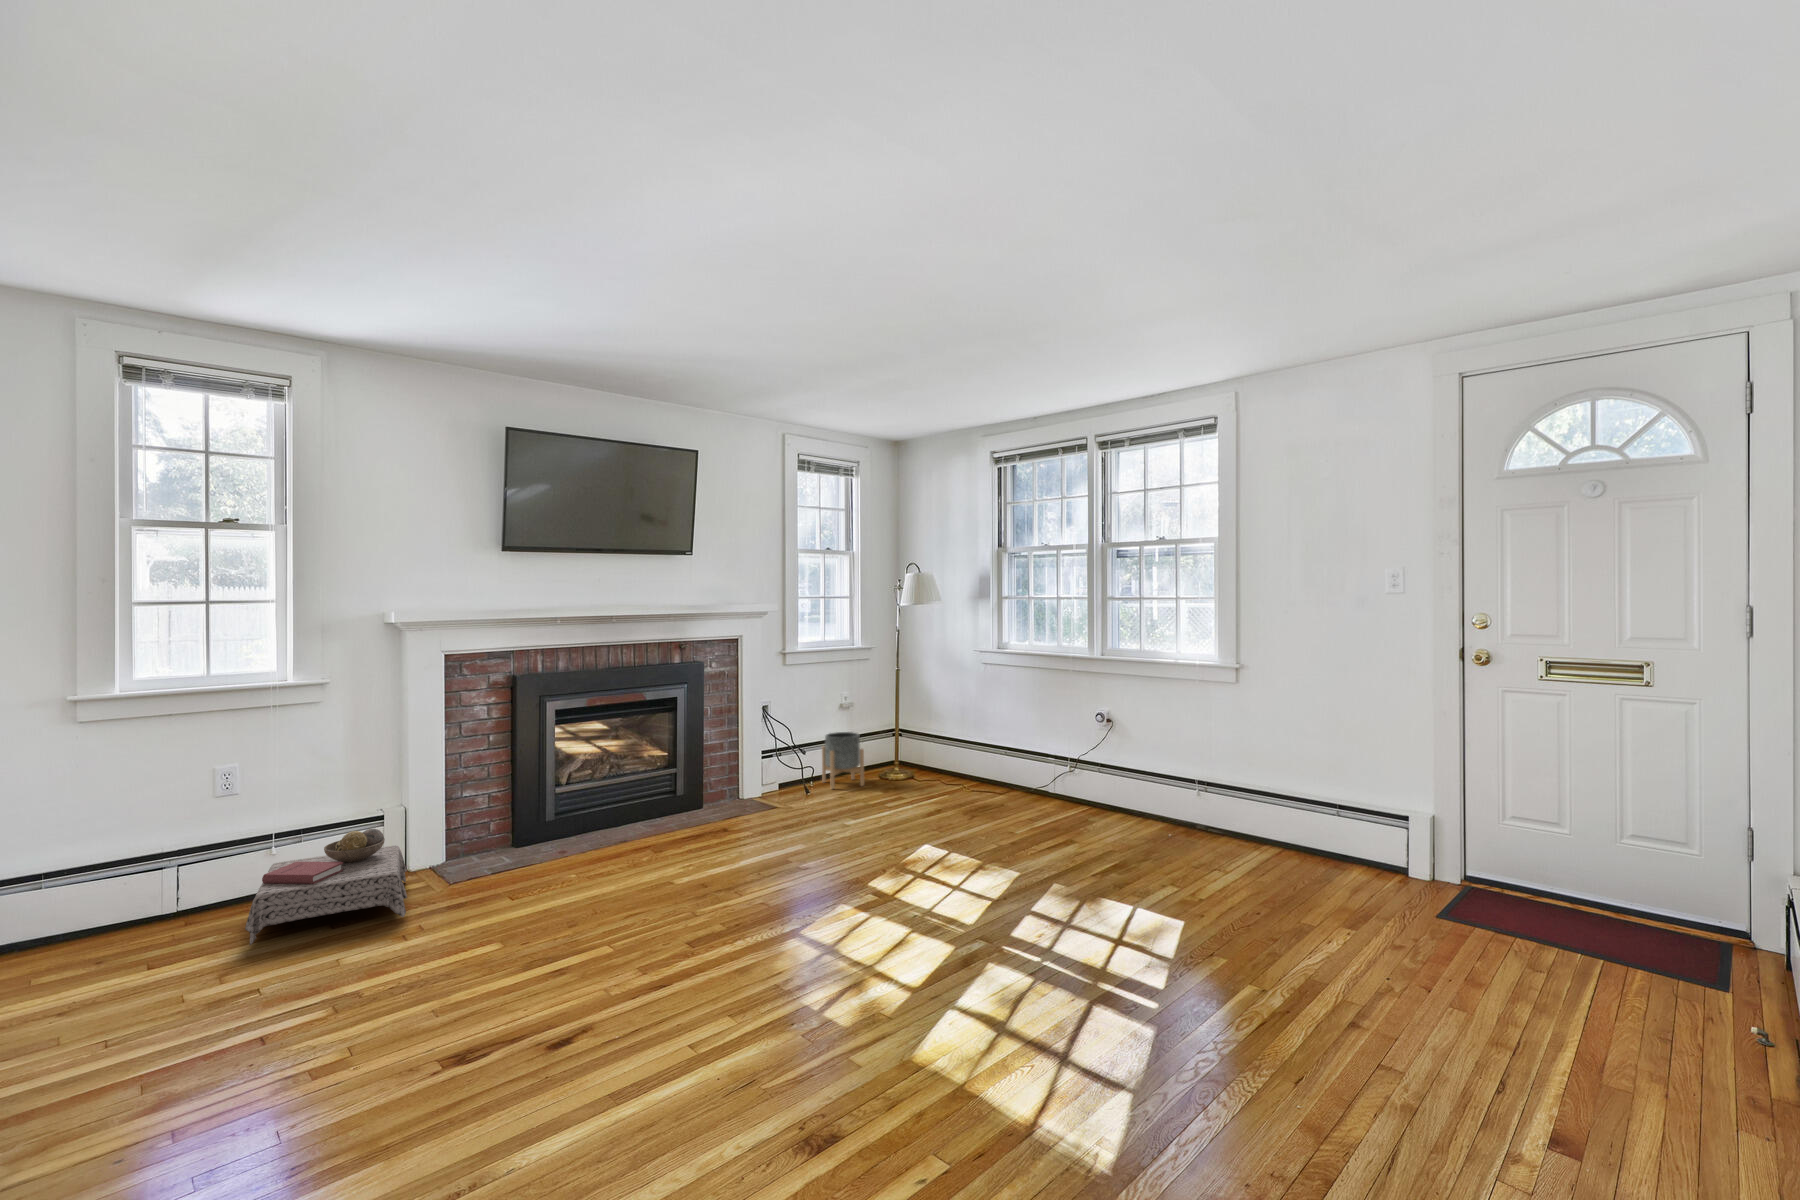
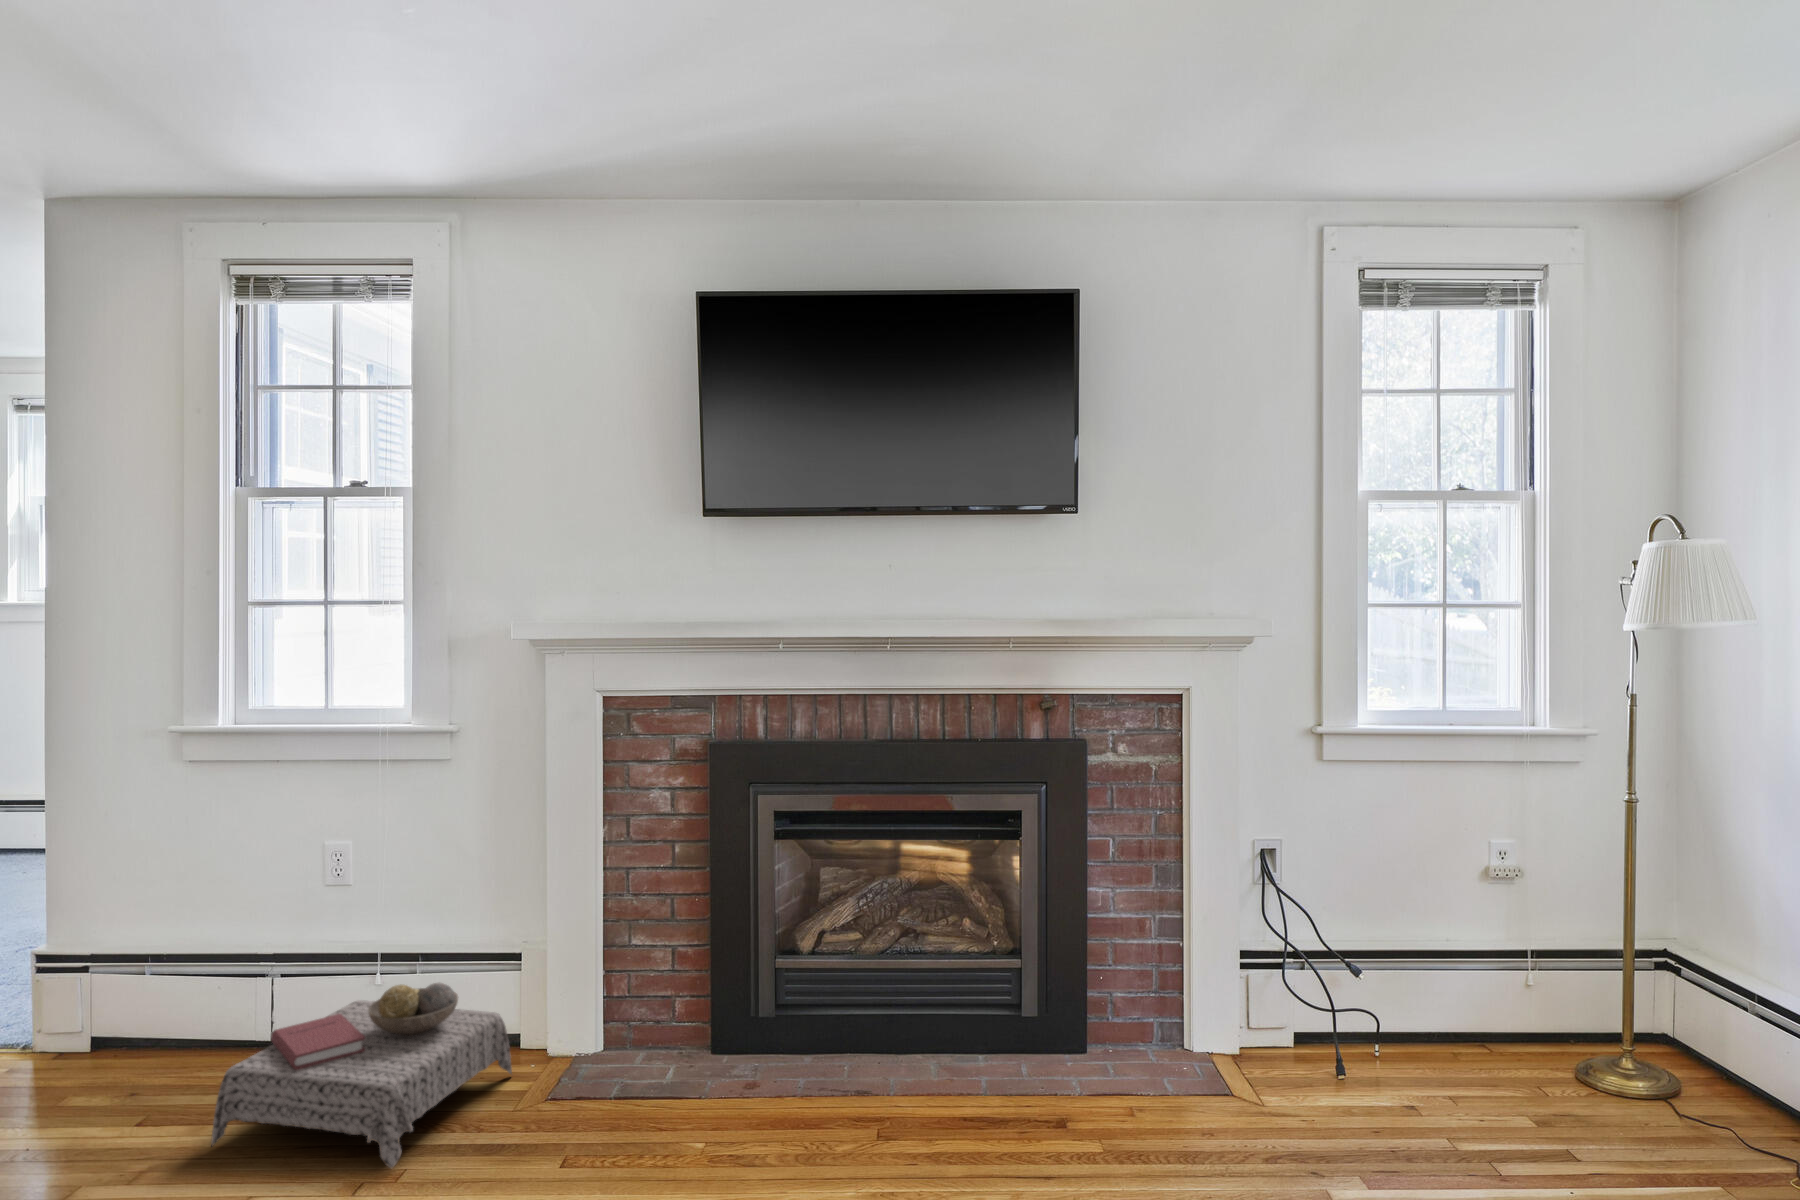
planter: present [822,732,864,789] -> none [1409,936,1512,1095]

